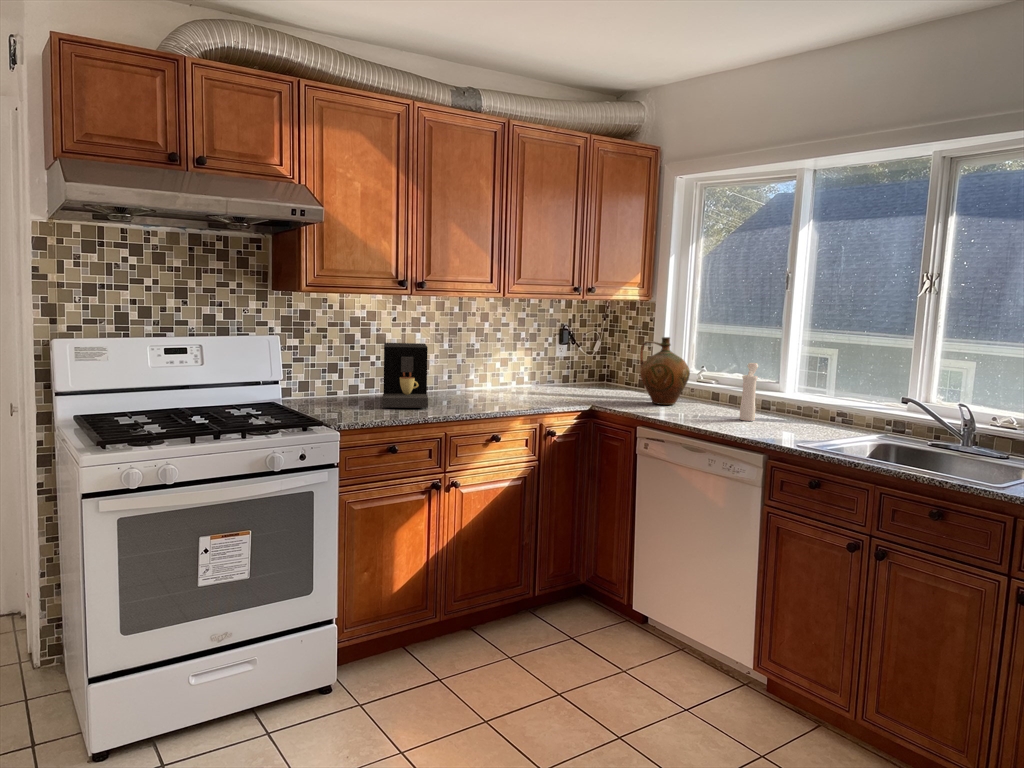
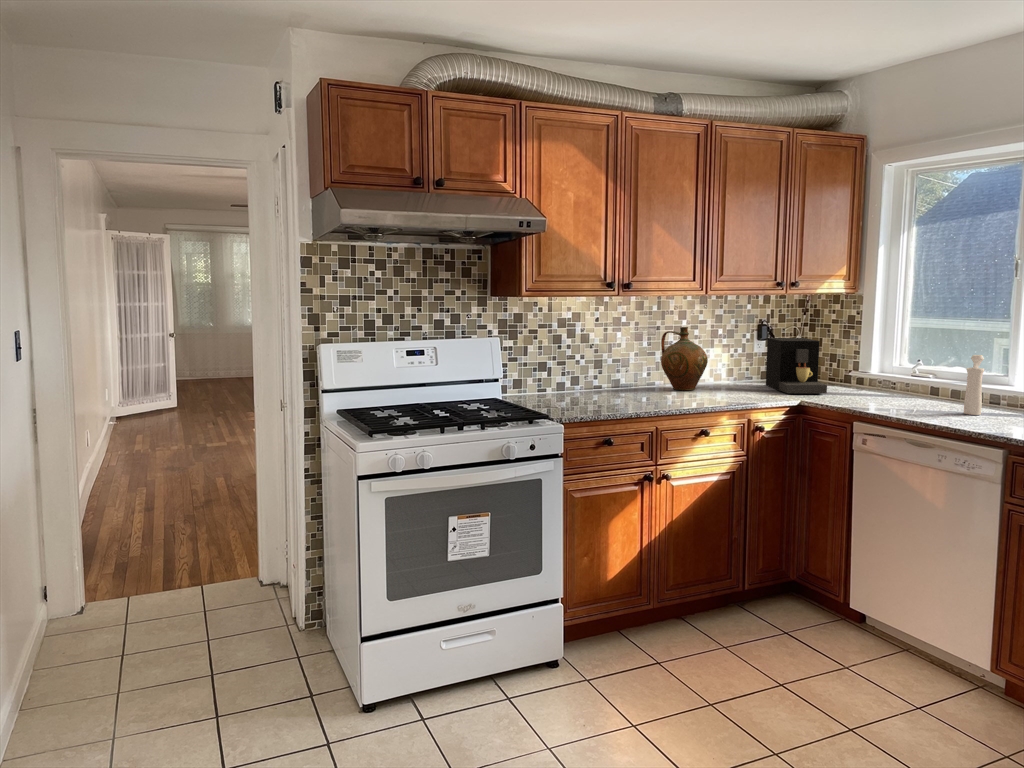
ceramic jug: present [640,337,690,405] -> present [661,327,708,391]
coffee maker: present [383,343,428,408] -> present [766,338,827,393]

